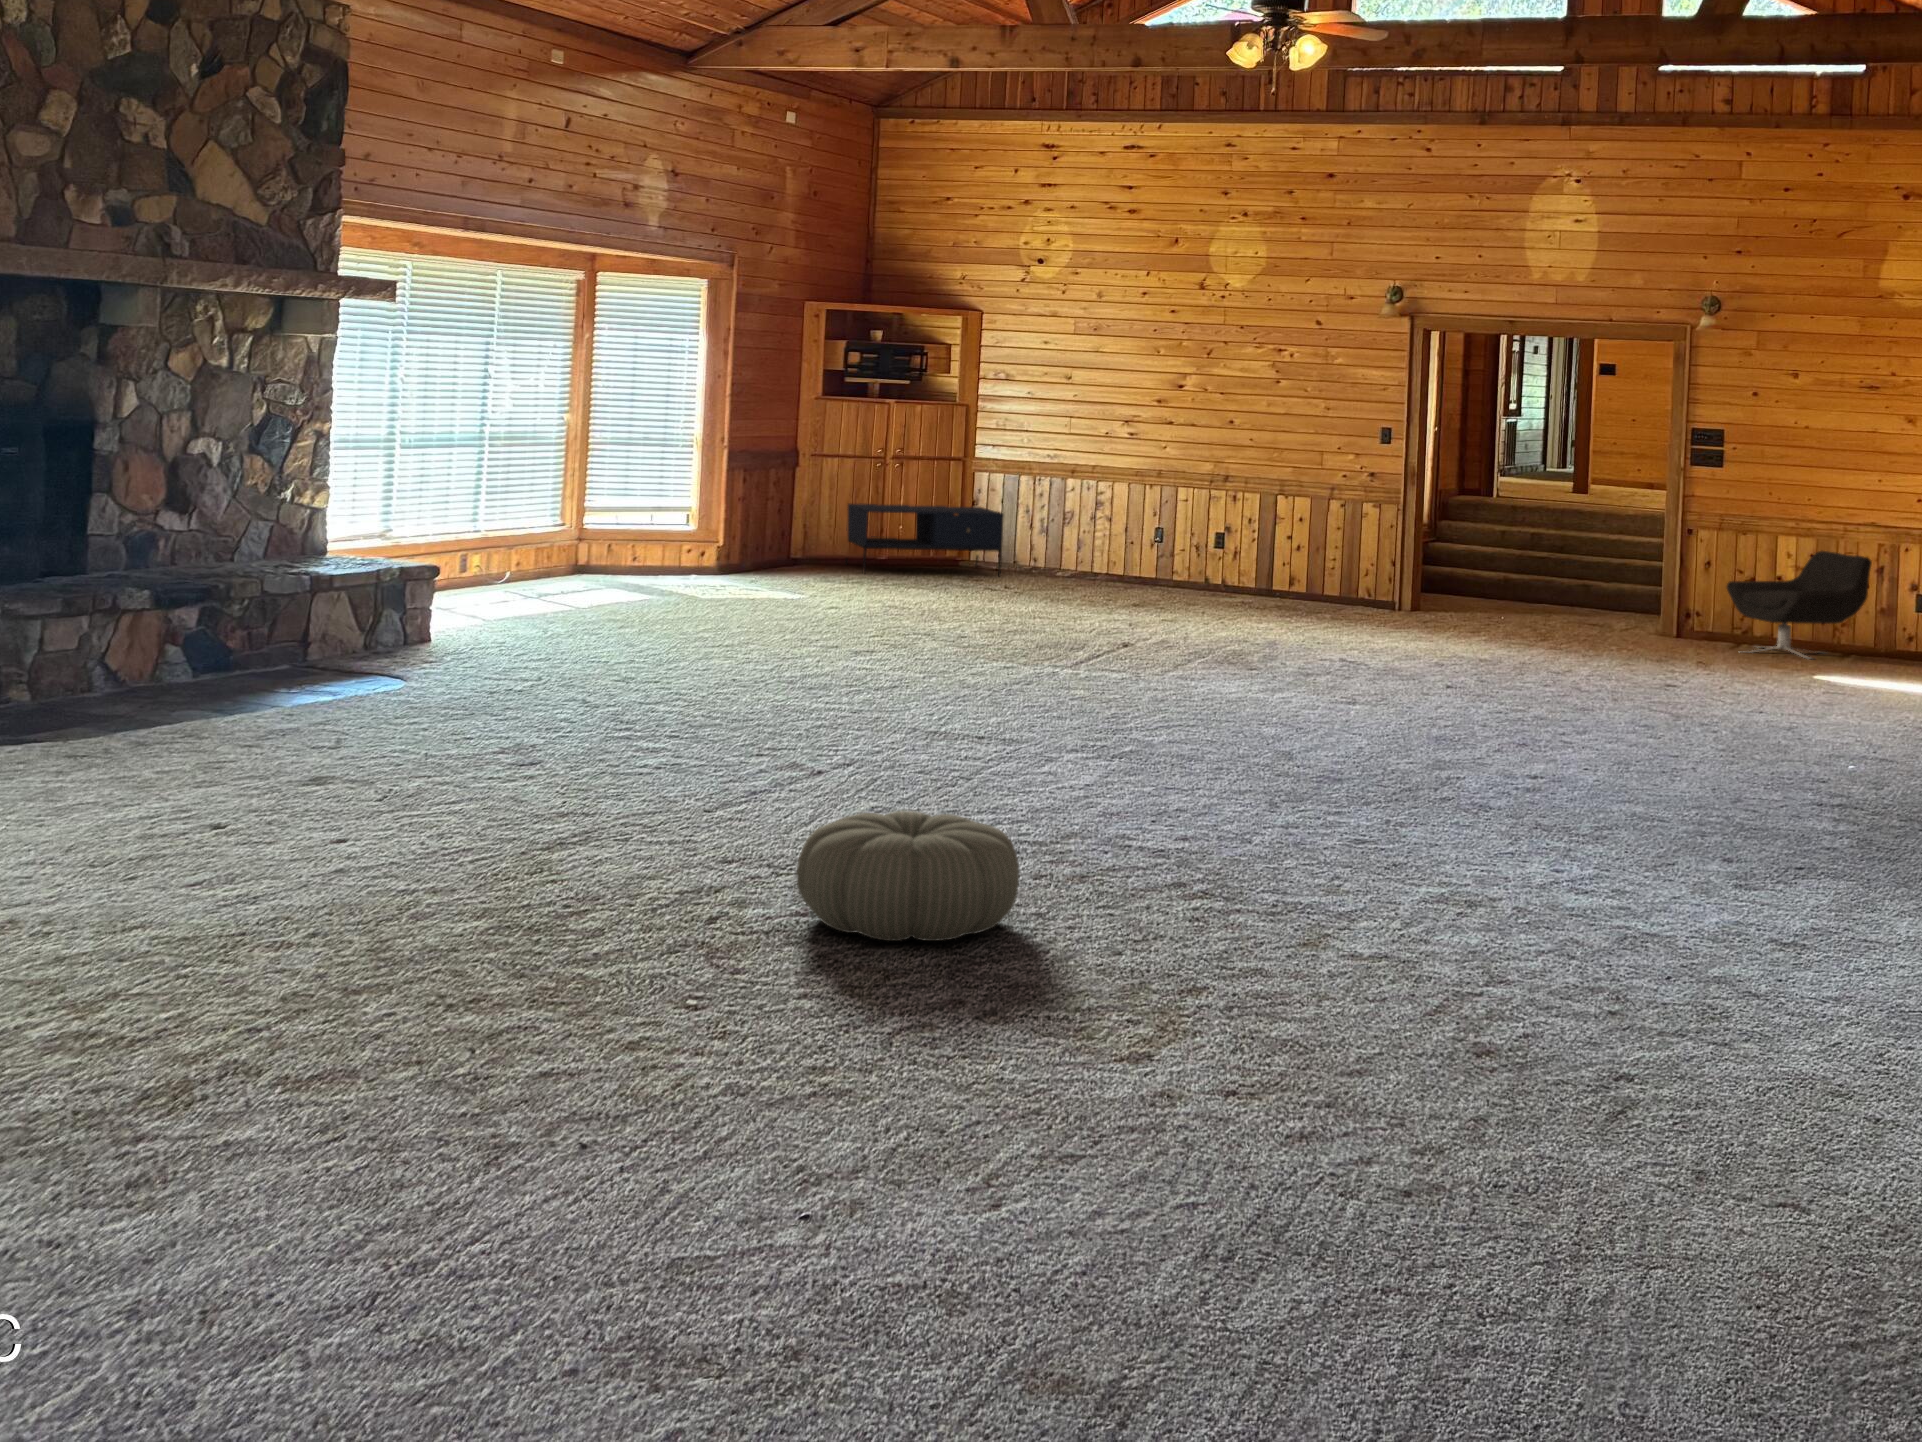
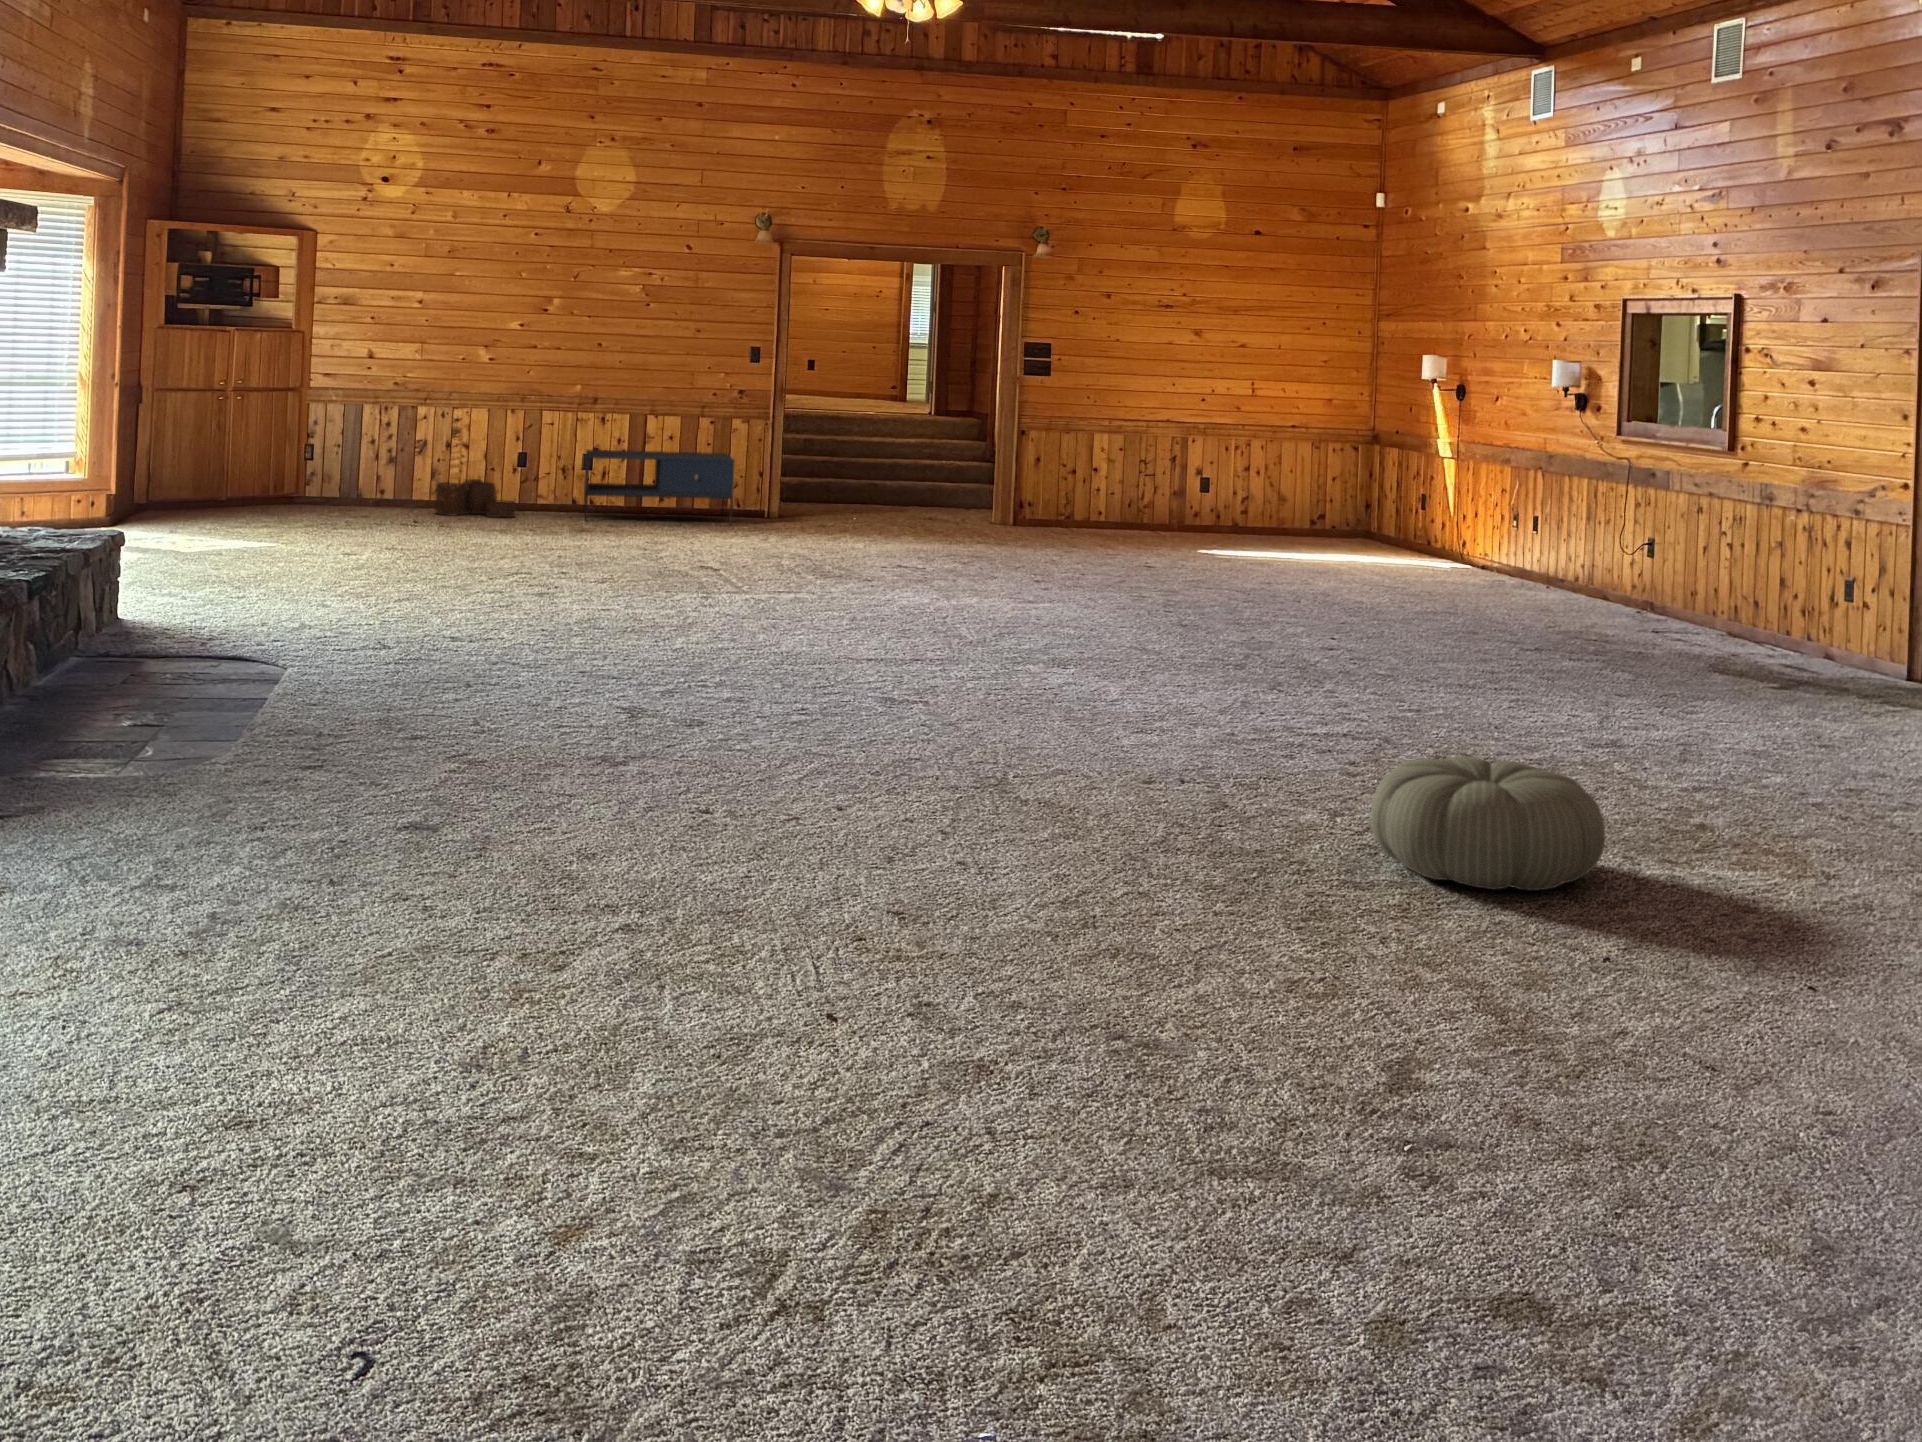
coffee table: present [845,503,1004,576] -> present [583,449,735,524]
woven basket: none [1056,548,1126,590] -> present [435,477,515,518]
lounge chair: present [1727,551,1872,658] -> none [1071,446,1186,537]

